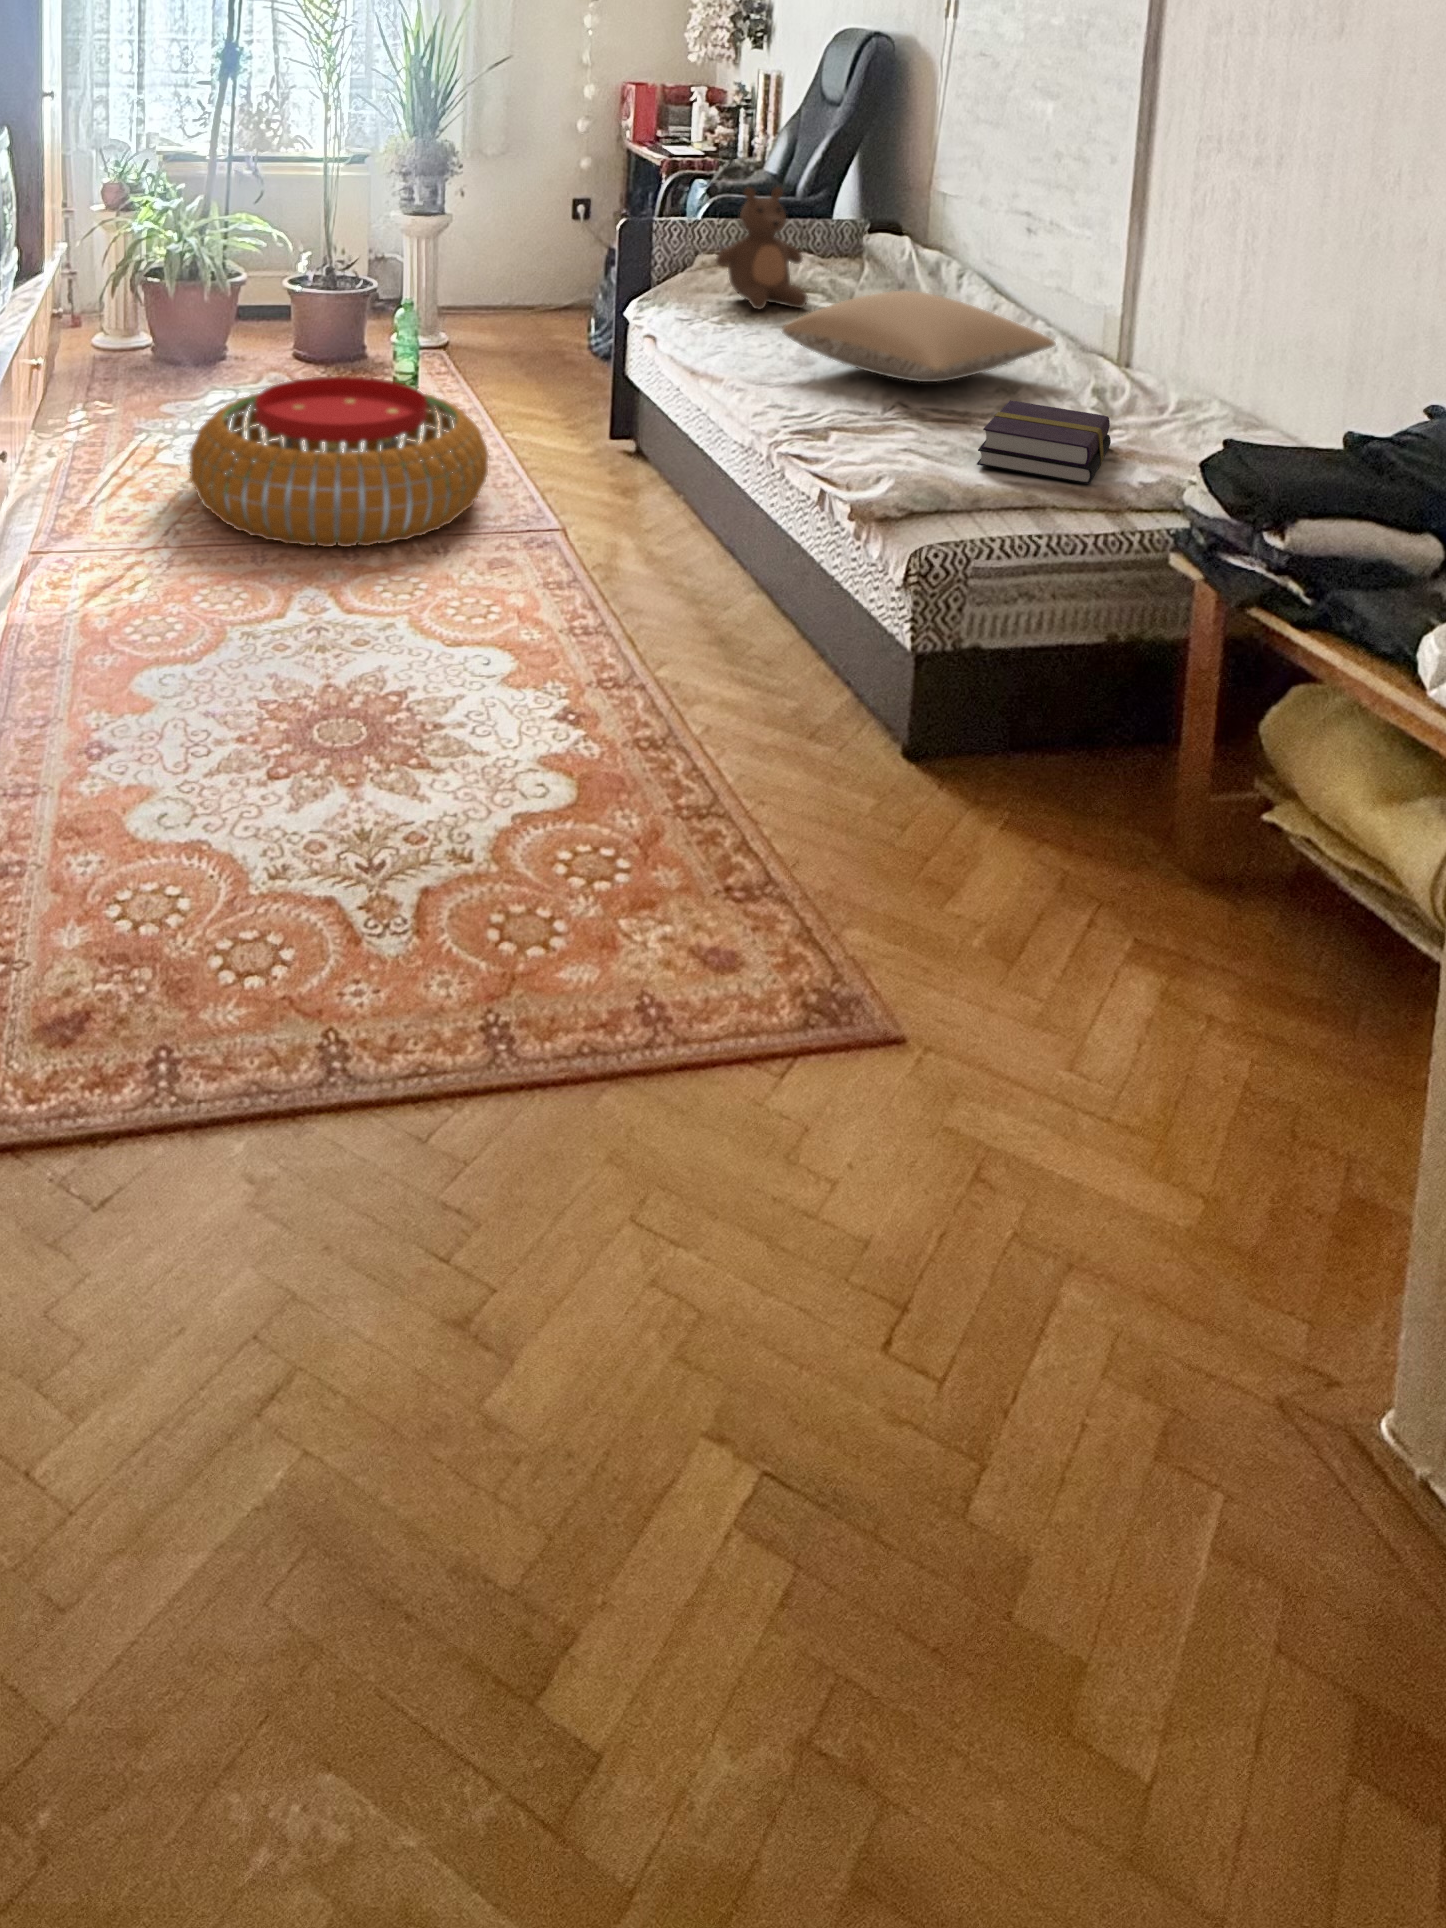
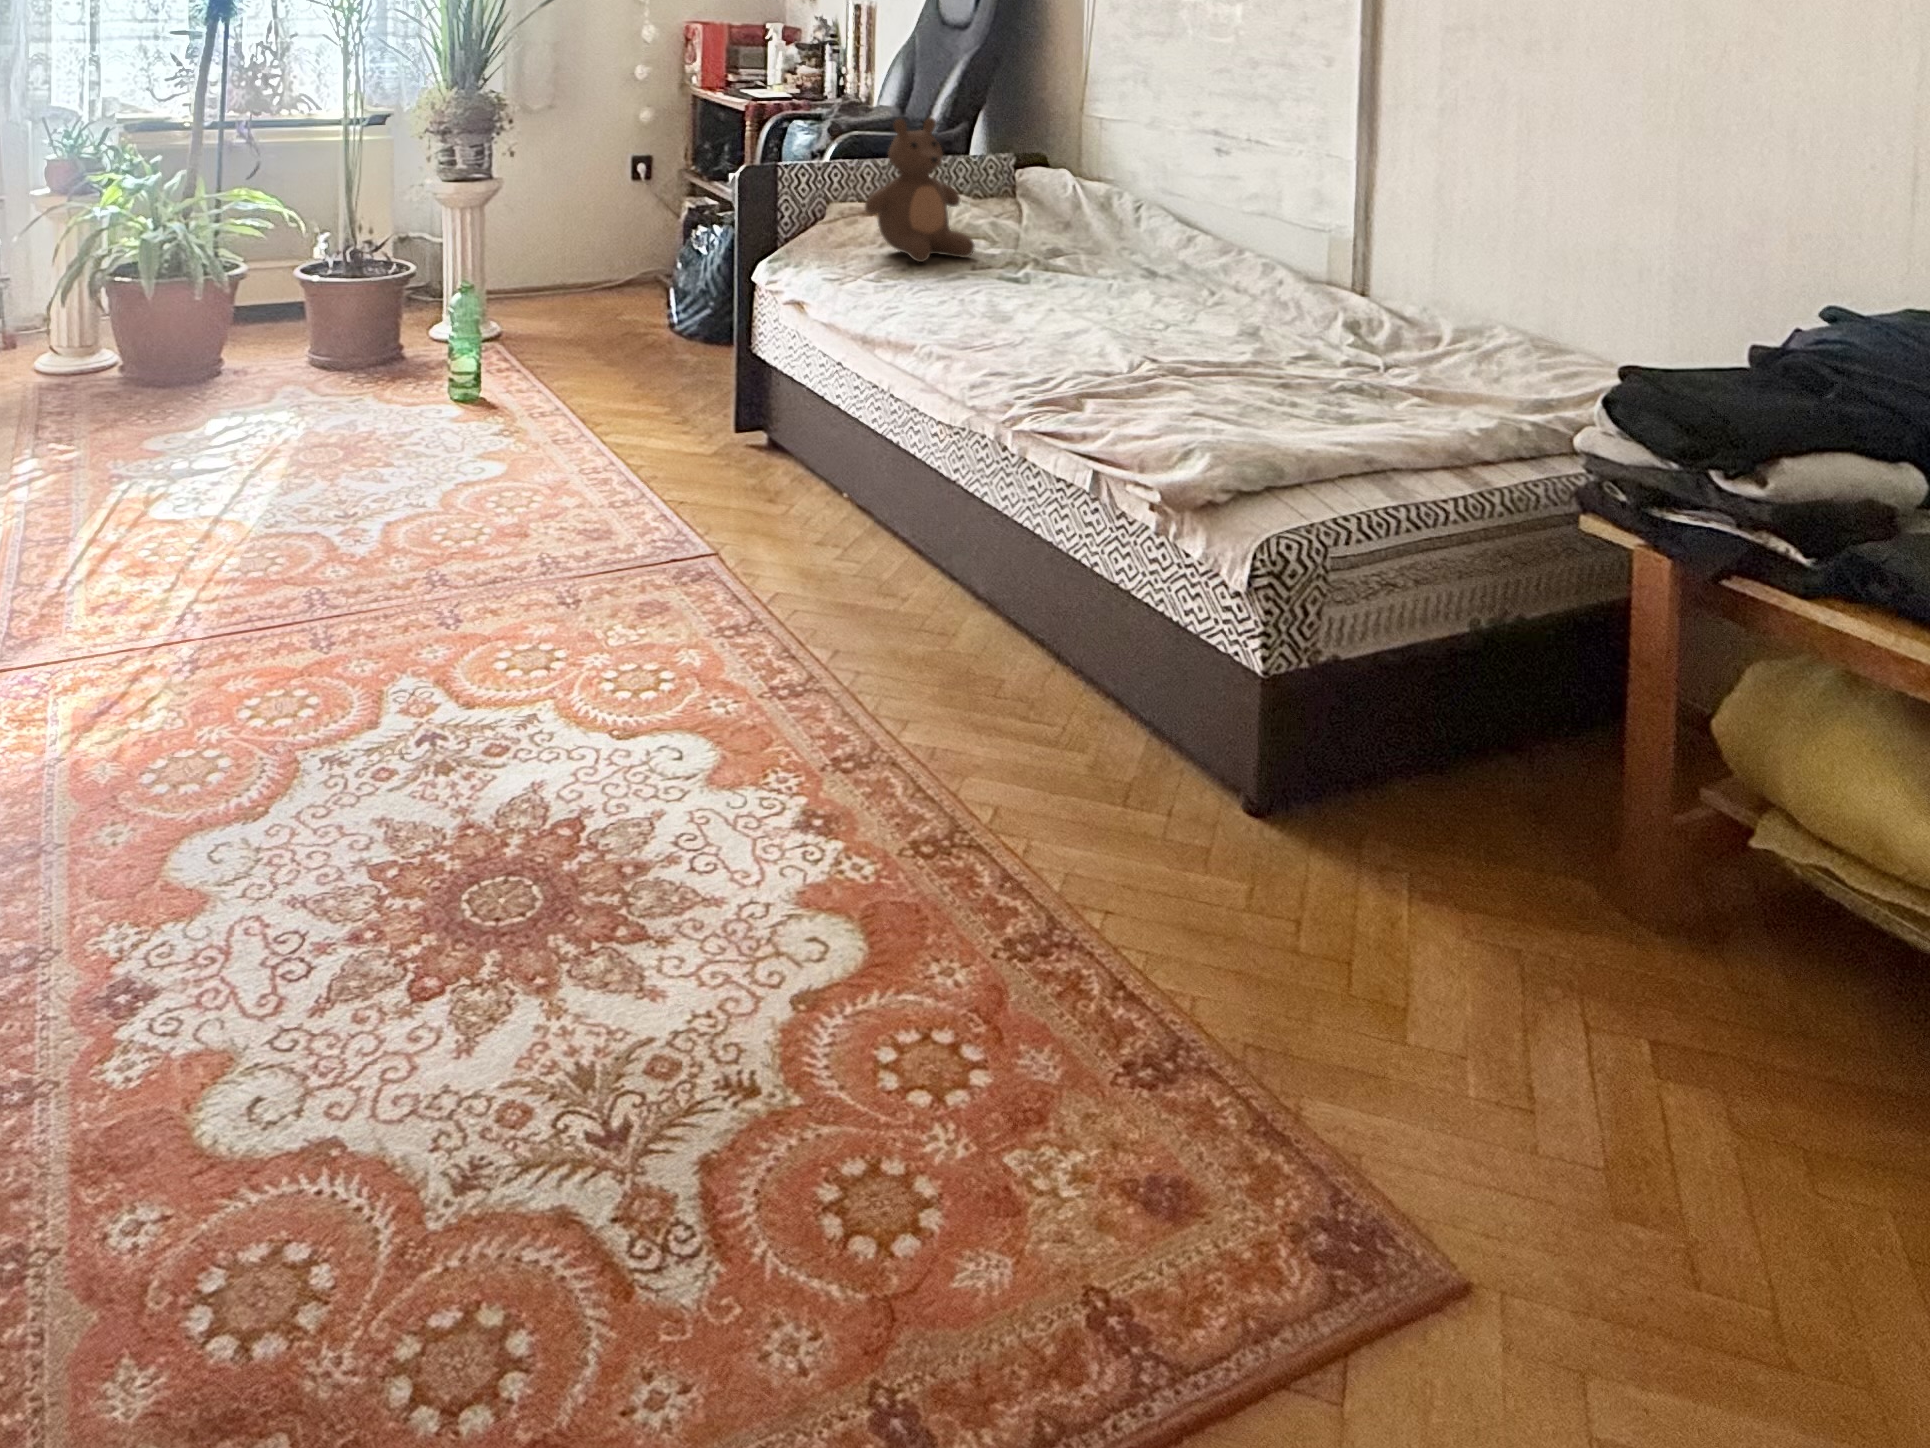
pillow: present [782,291,1055,382] -> none [988,224,1294,329]
pouf: present [189,376,488,547] -> none [204,383,617,620]
book: present [977,400,1111,484] -> none [1284,341,1427,433]

